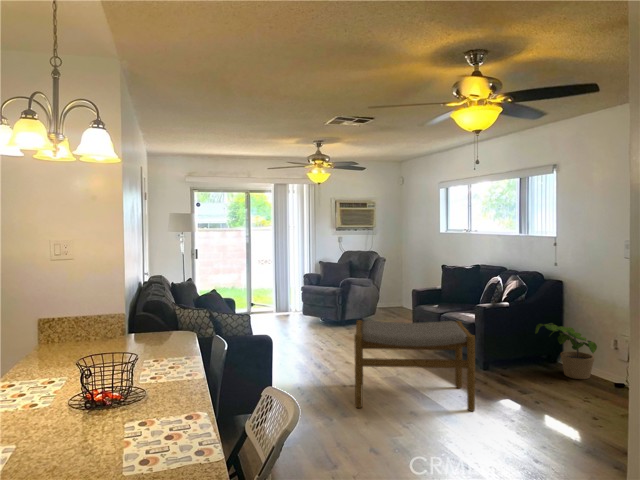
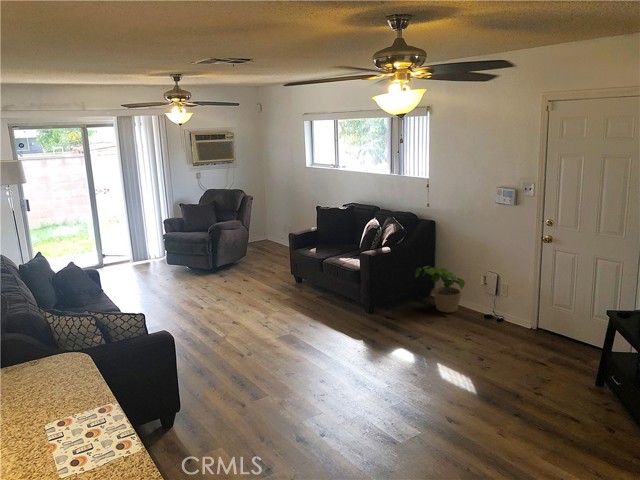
footstool: present [354,320,475,411] -> none [249,278,376,386]

